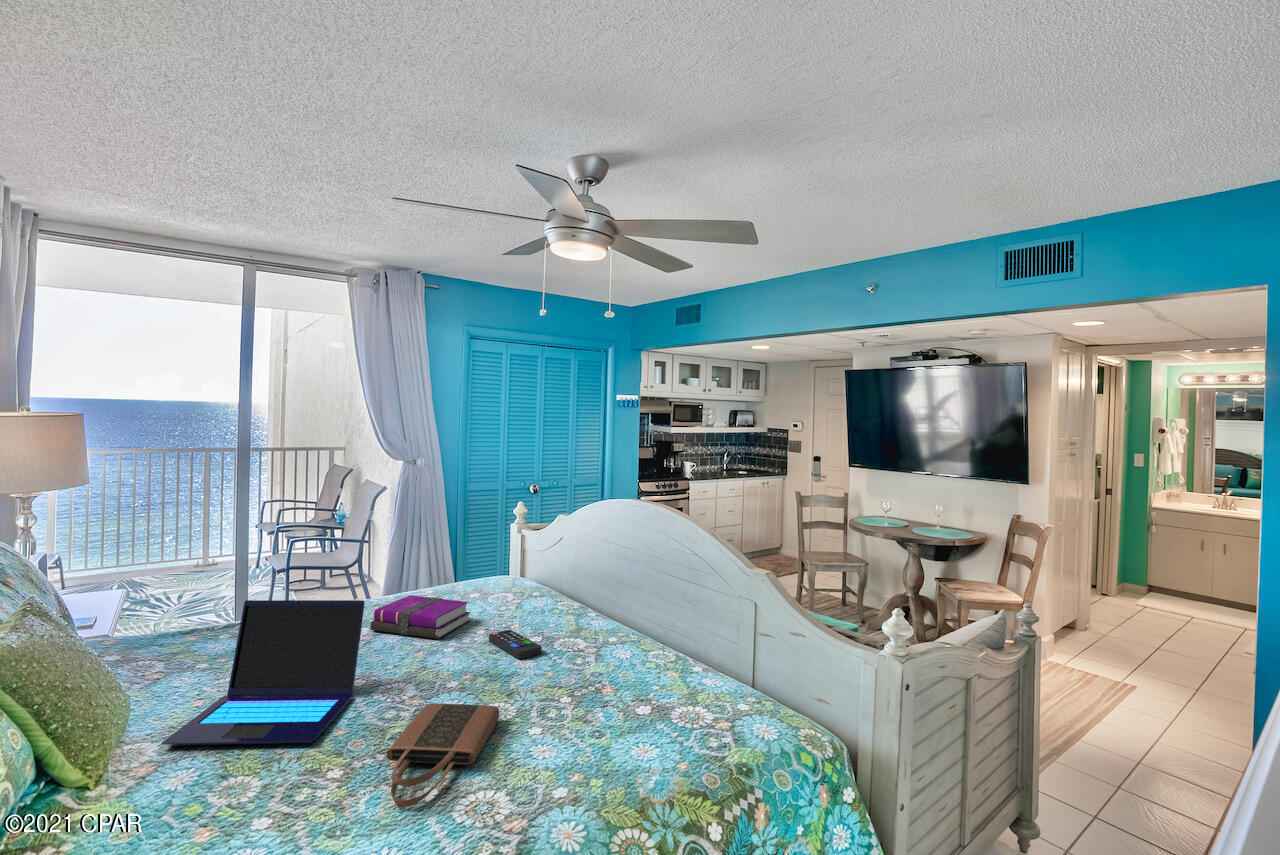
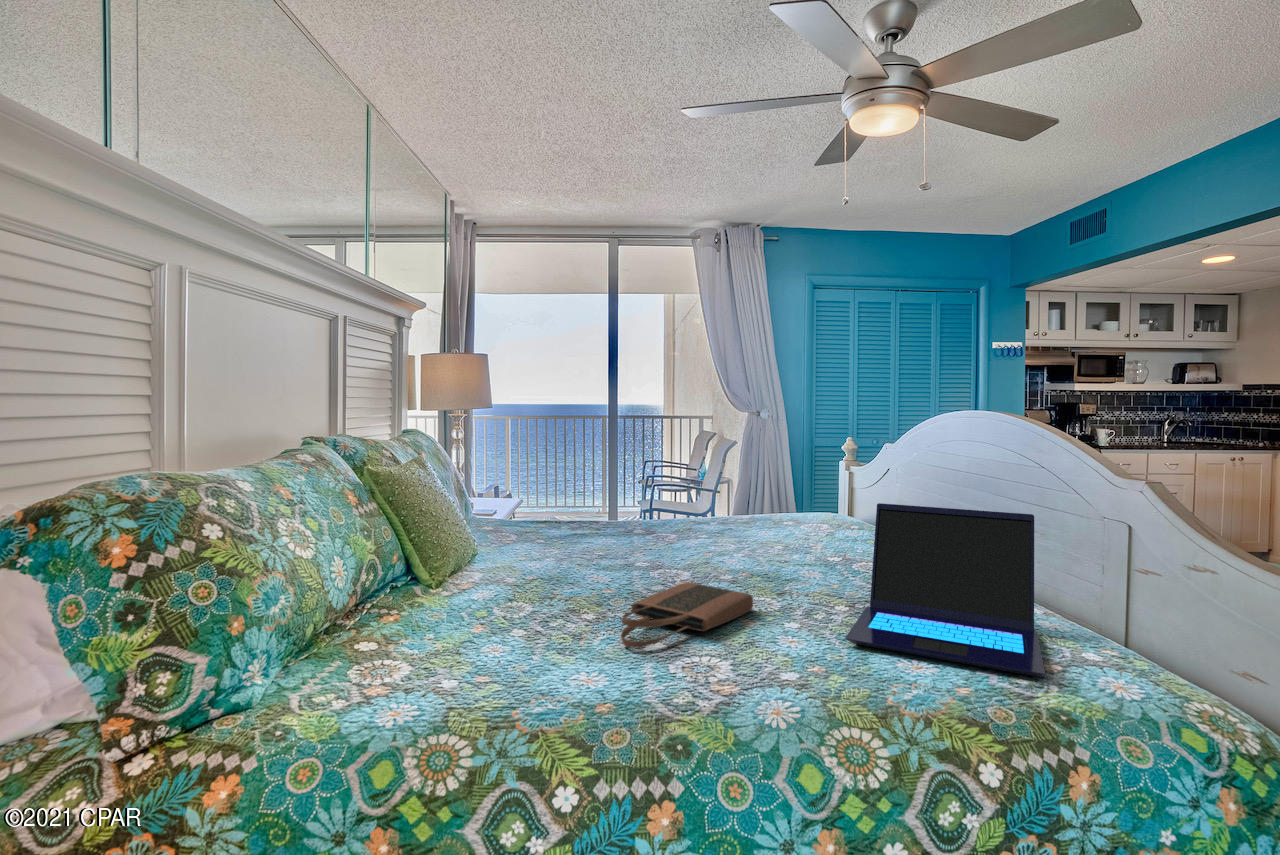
notebook: present [370,595,470,639] -> none [672,512,767,548]
laptop: present [161,600,365,745] -> present [845,503,1045,676]
remote control: present [489,630,541,659] -> none [777,548,828,572]

